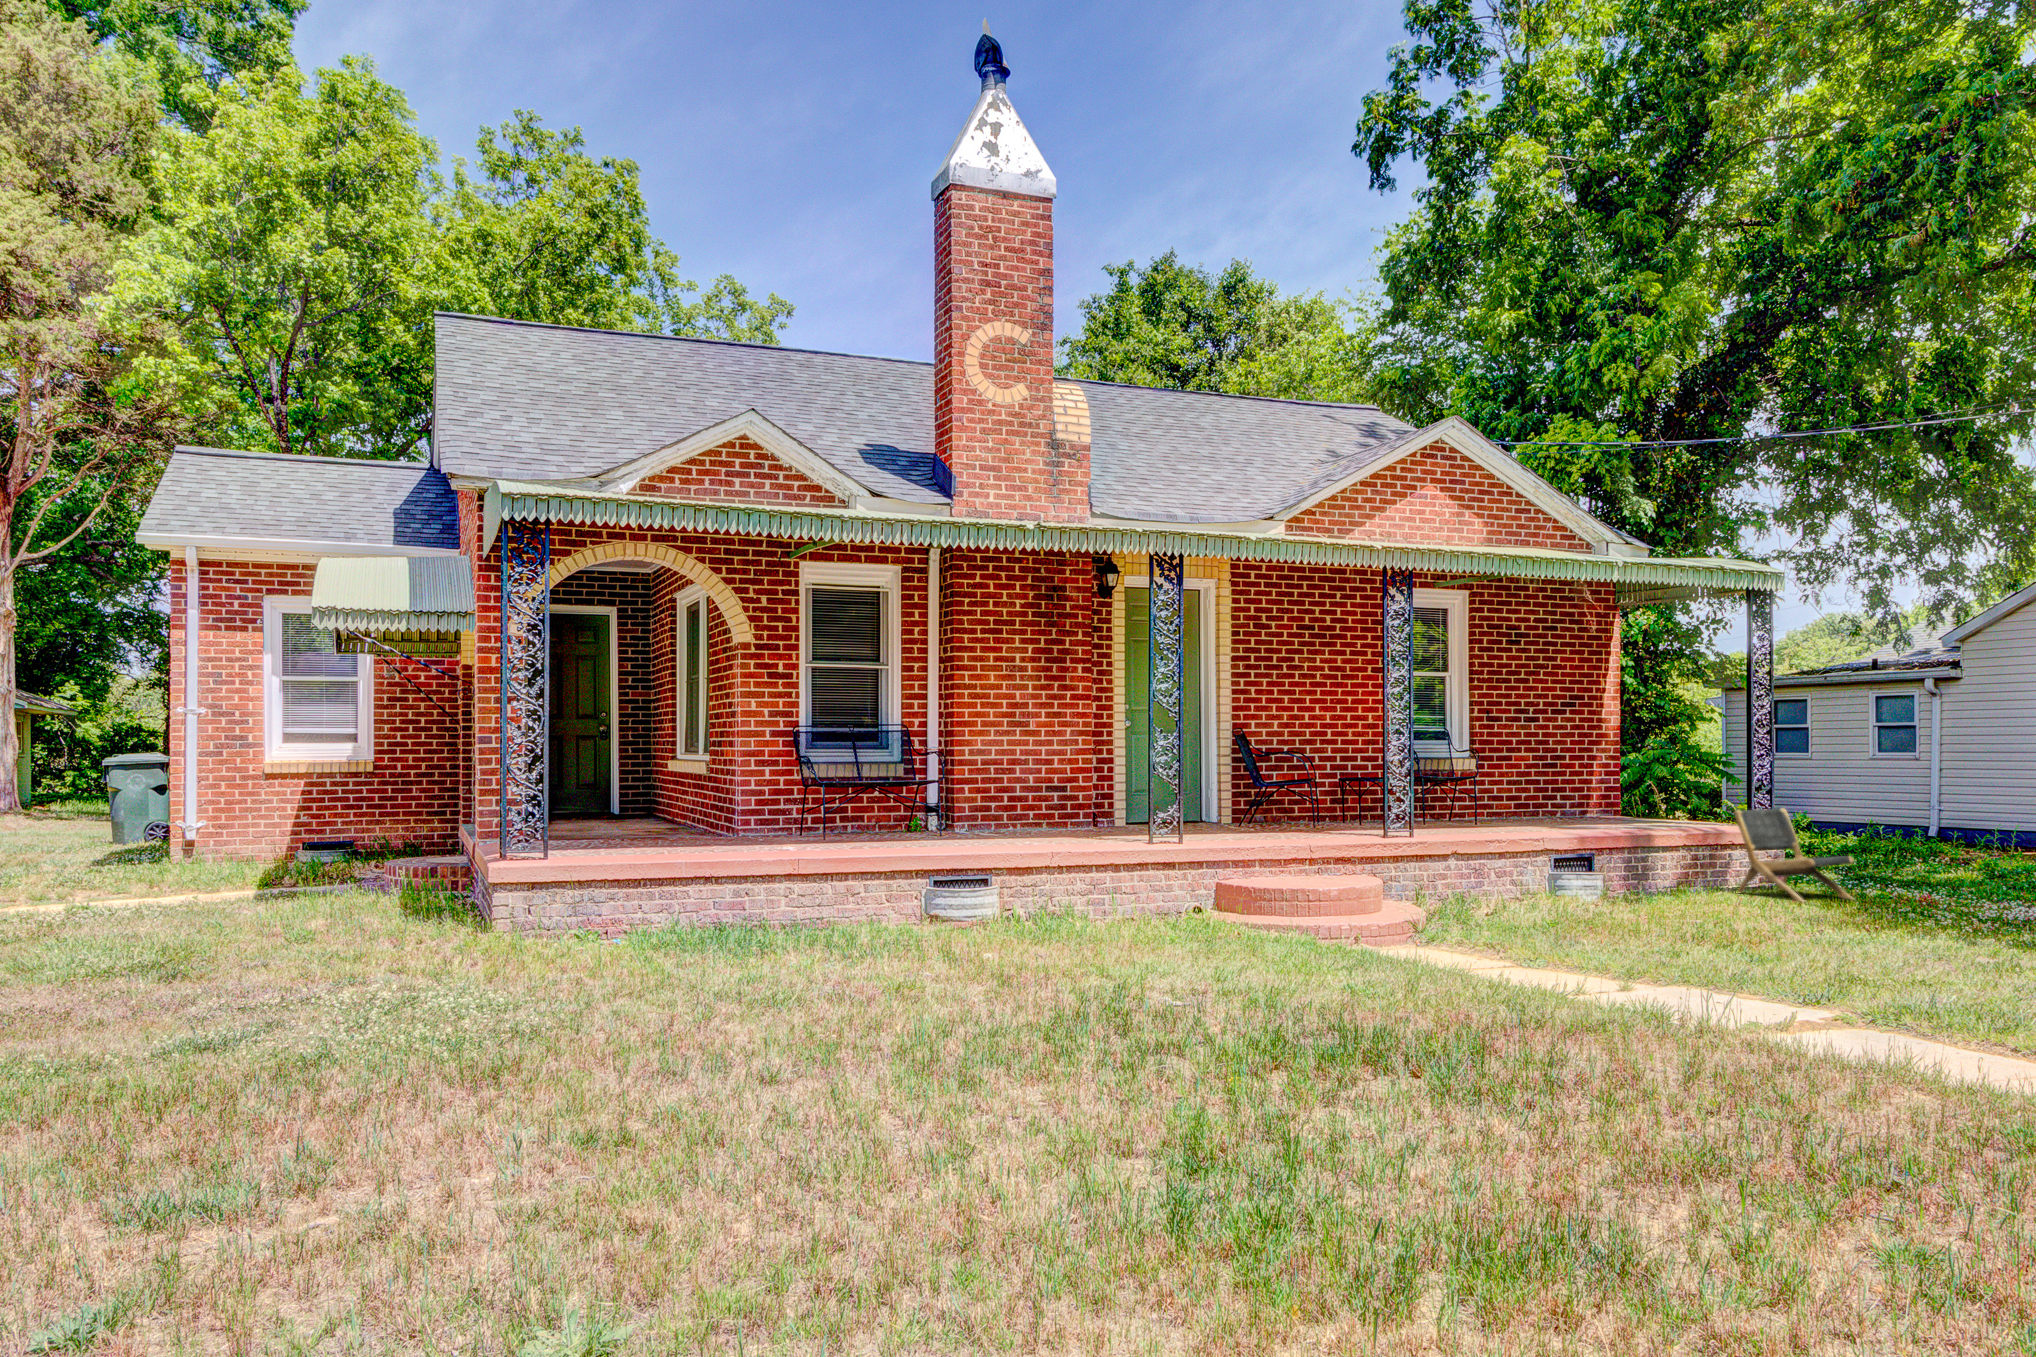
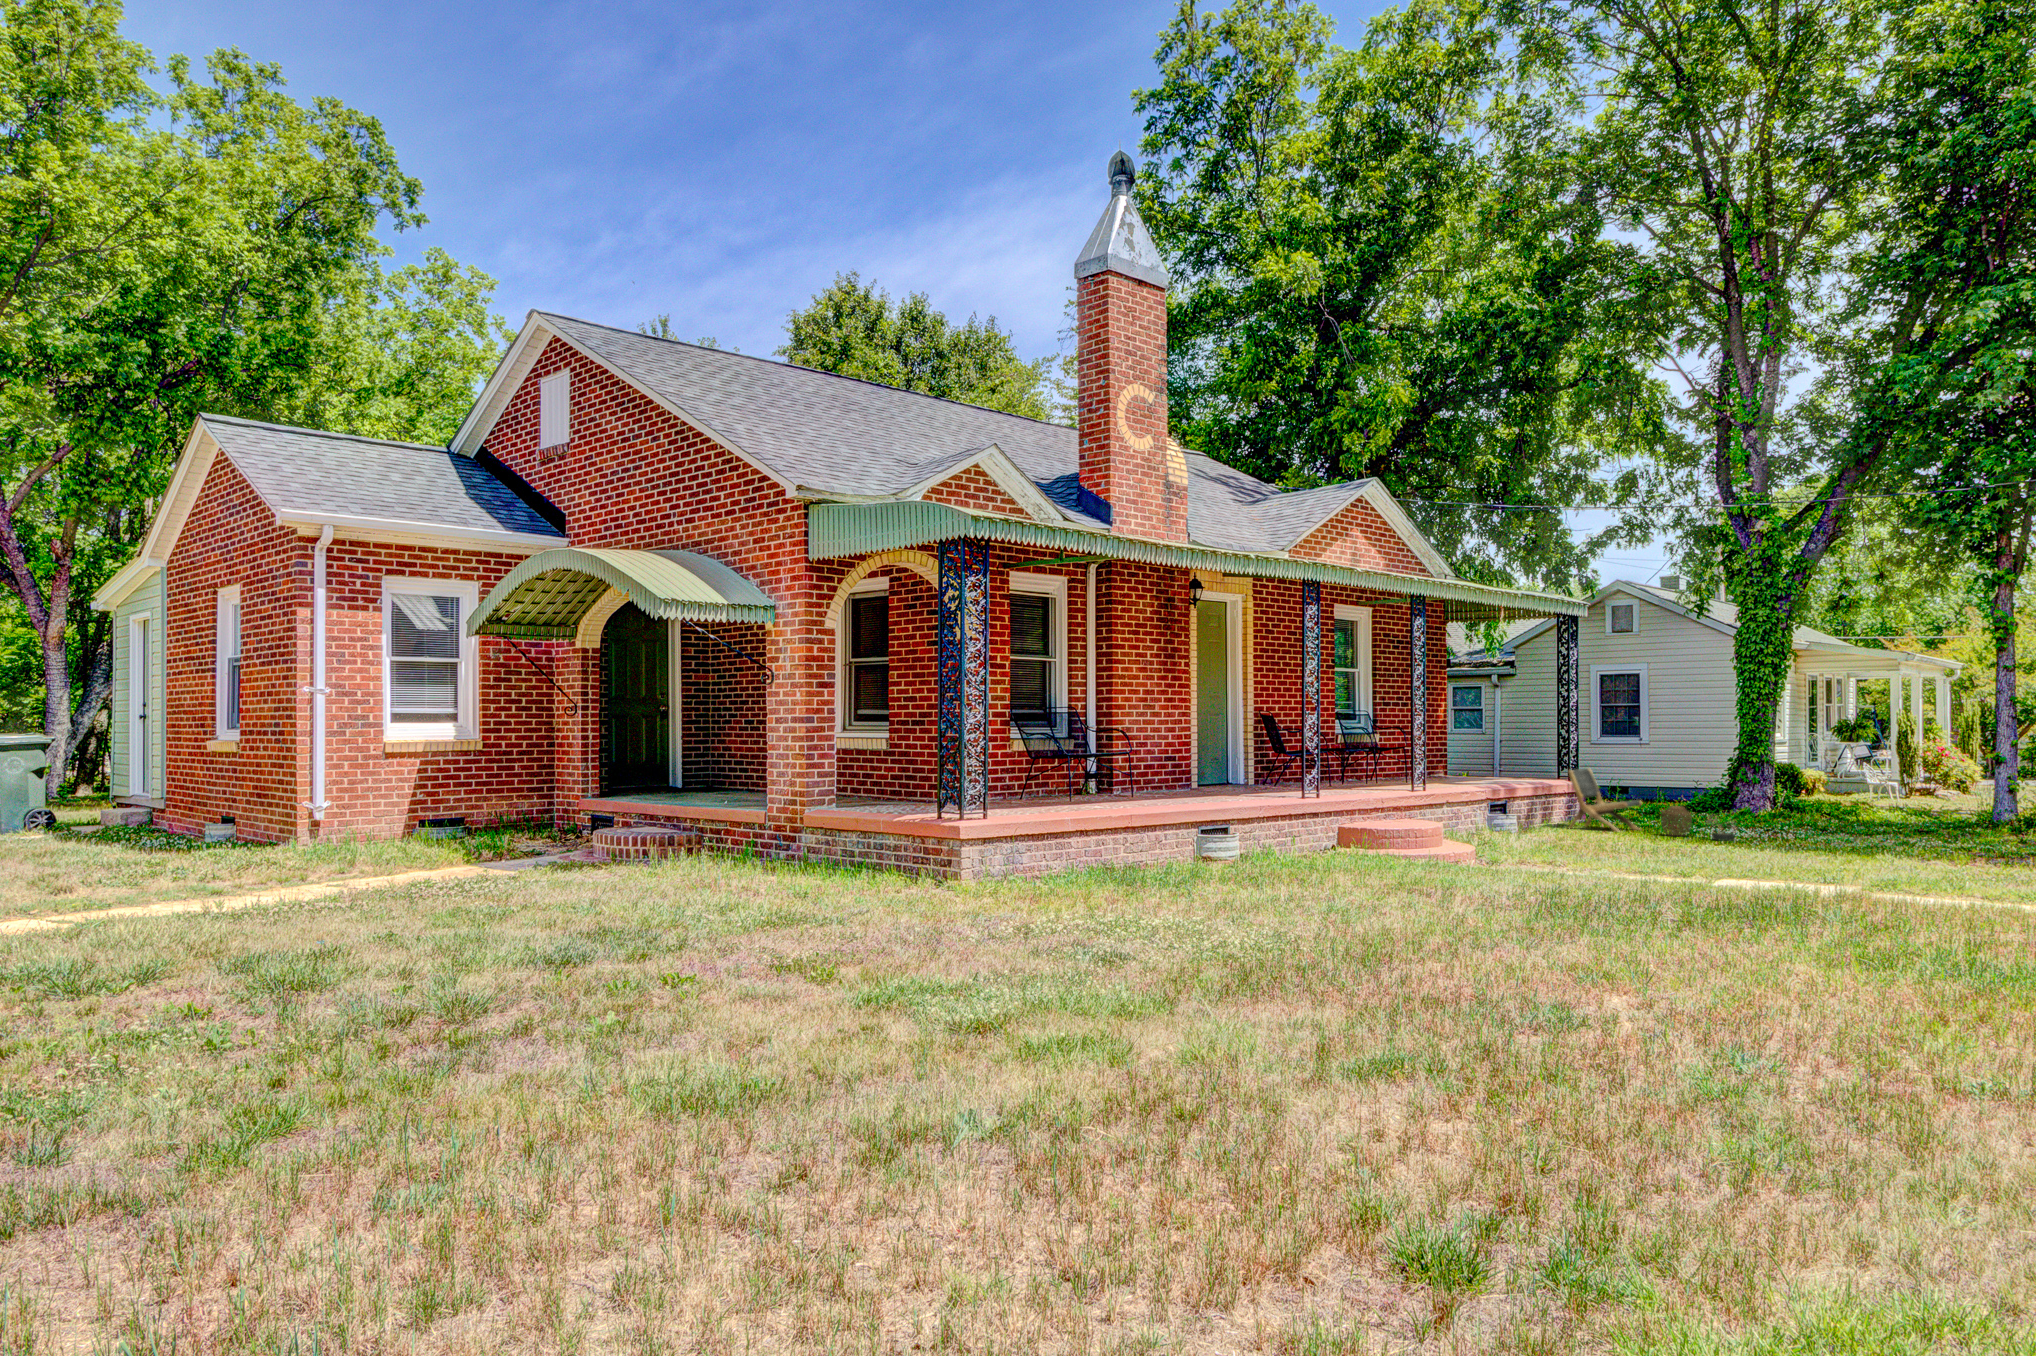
woven basket: none [1853,867,1902,913] -> present [1661,806,1692,836]
decorative plant: none [1904,882,1961,925] -> present [1709,818,1735,841]

